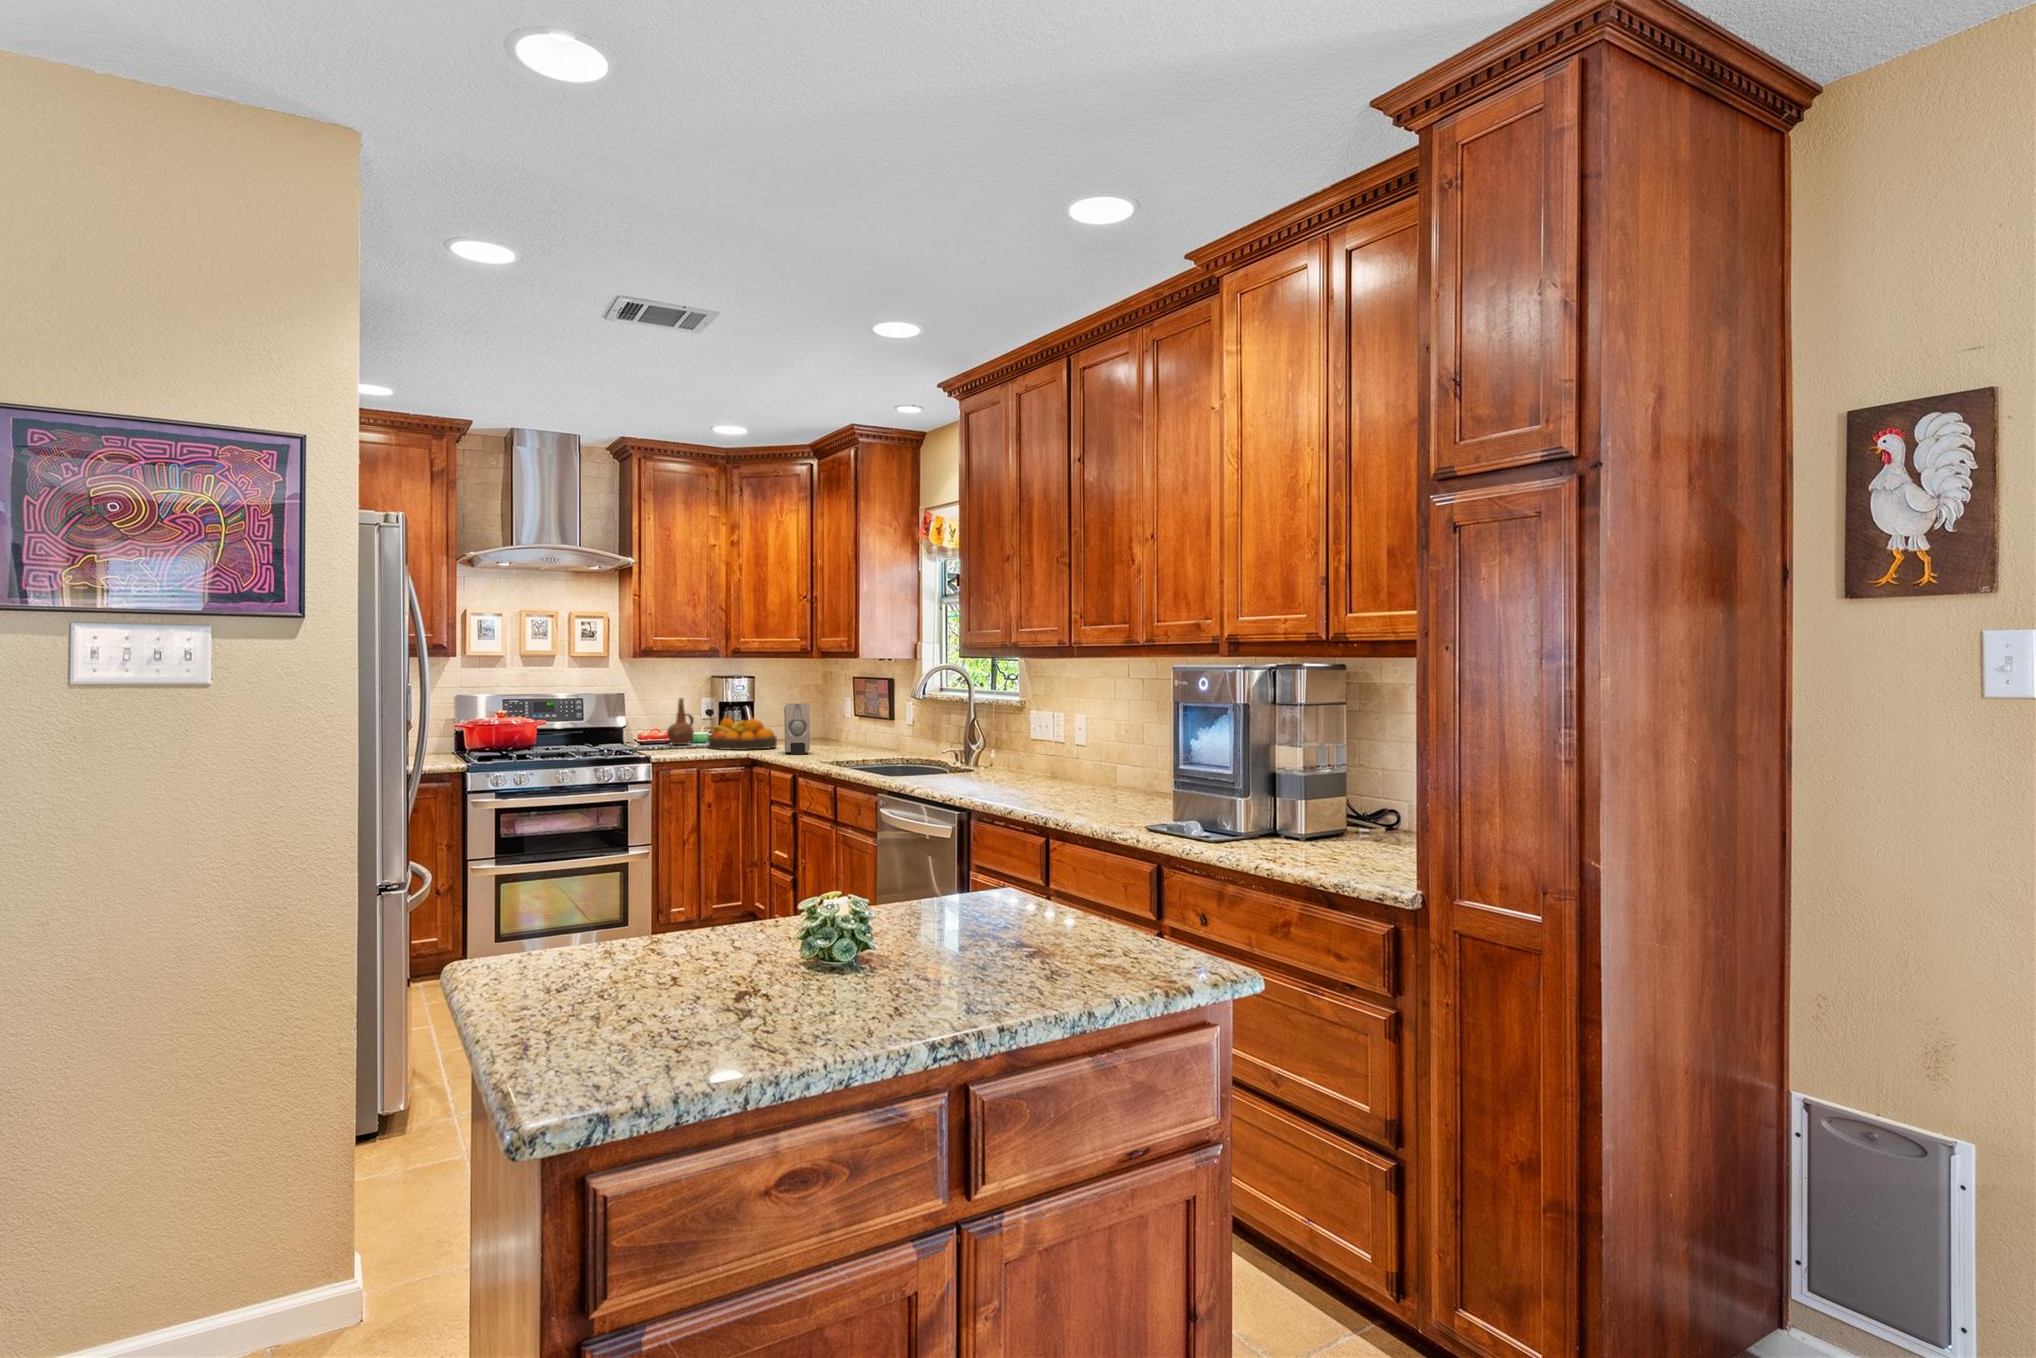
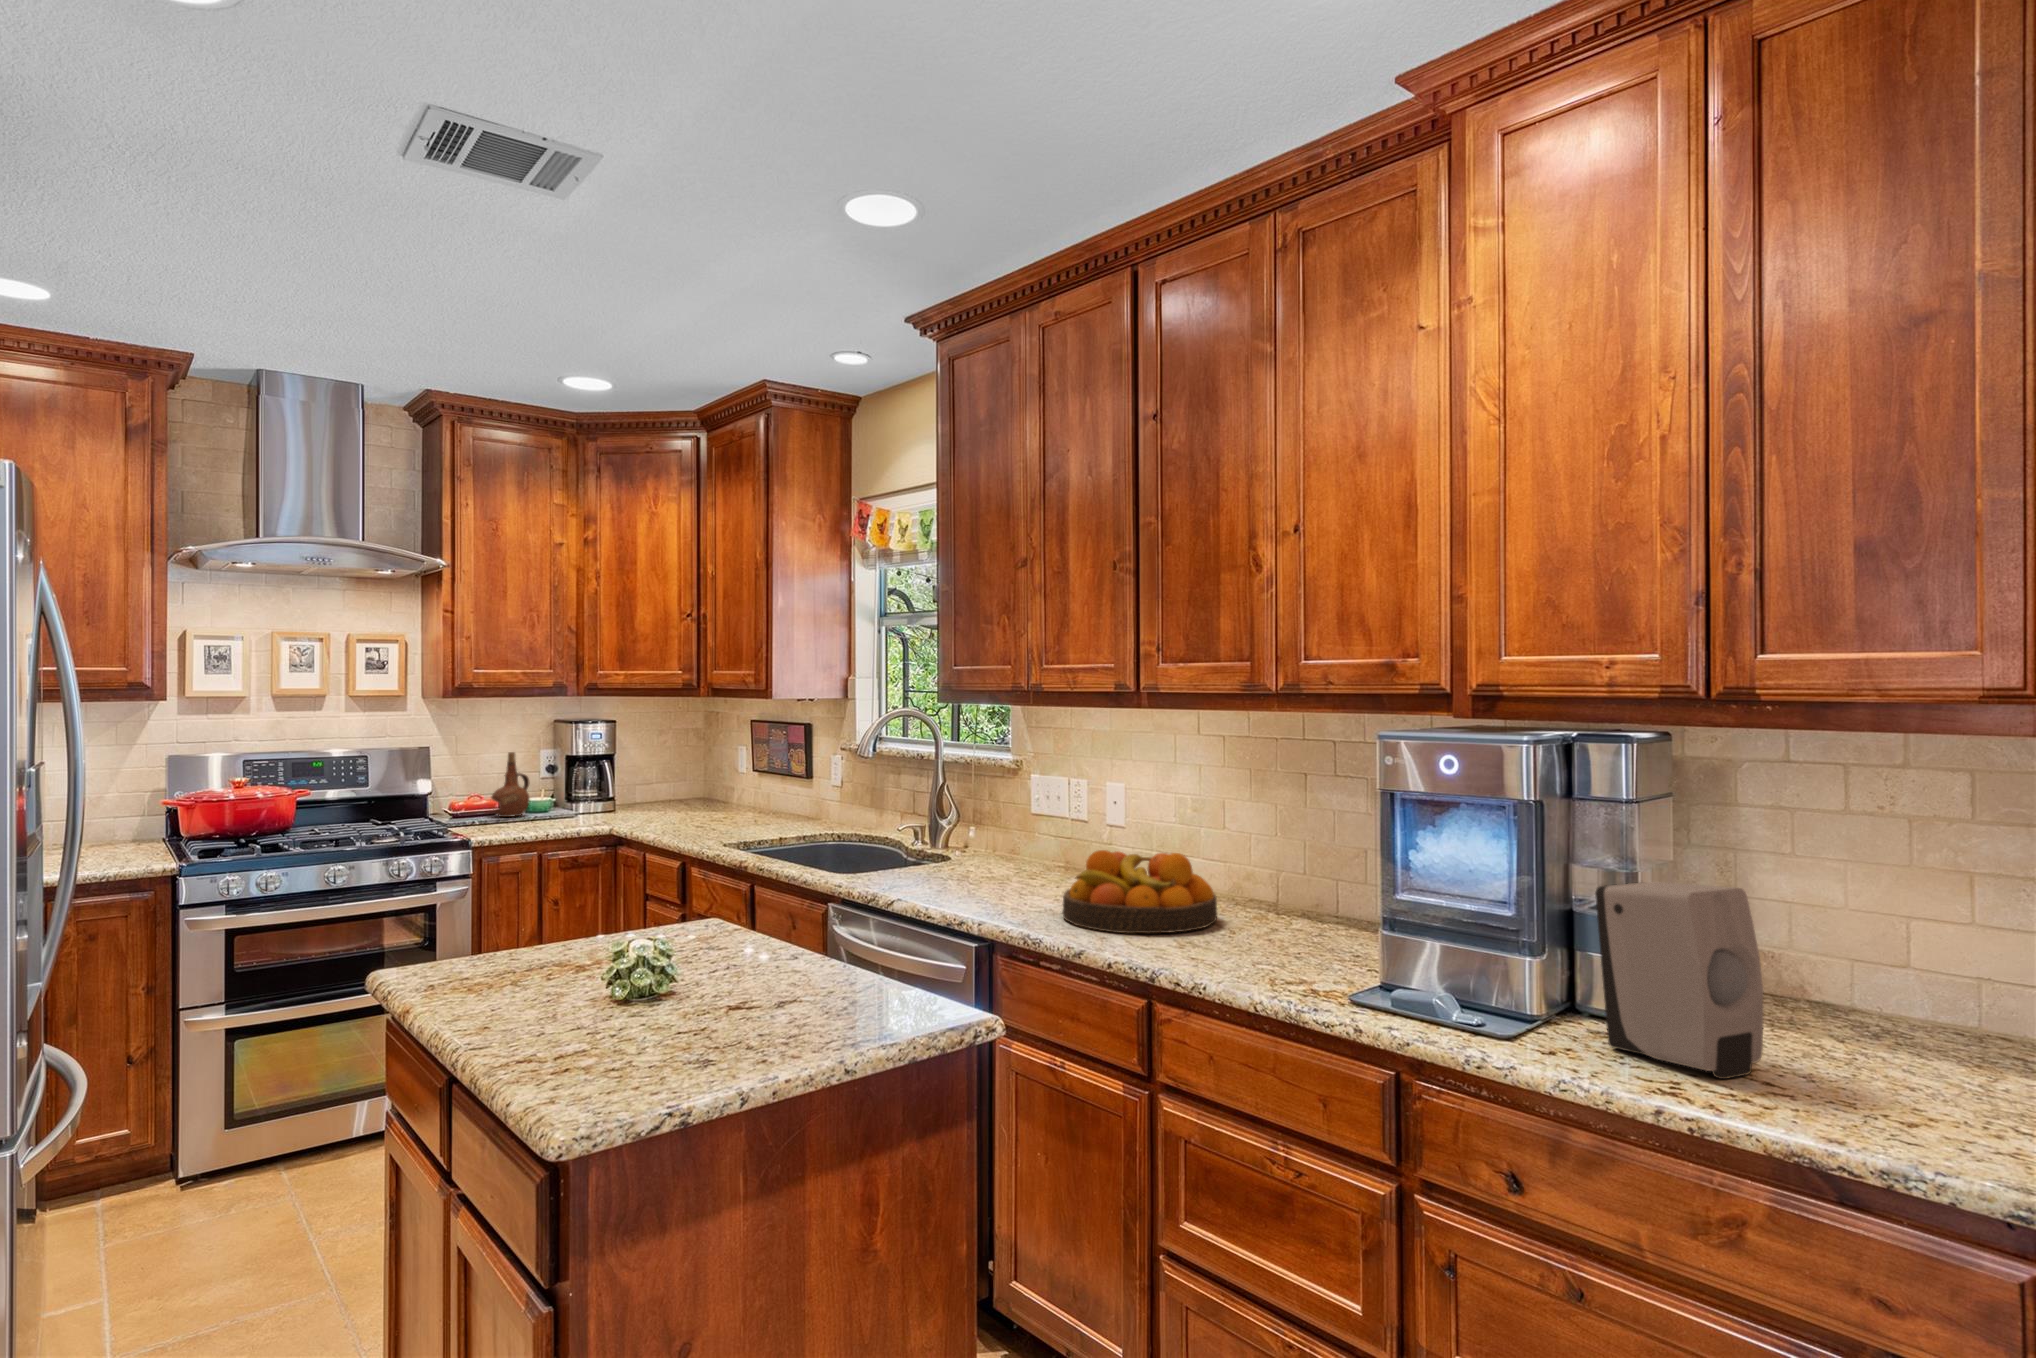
soap dispenser: present [784,703,810,755] -> present [1595,882,1763,1079]
fruit bowl: present [708,718,777,750] -> present [1062,850,1217,933]

